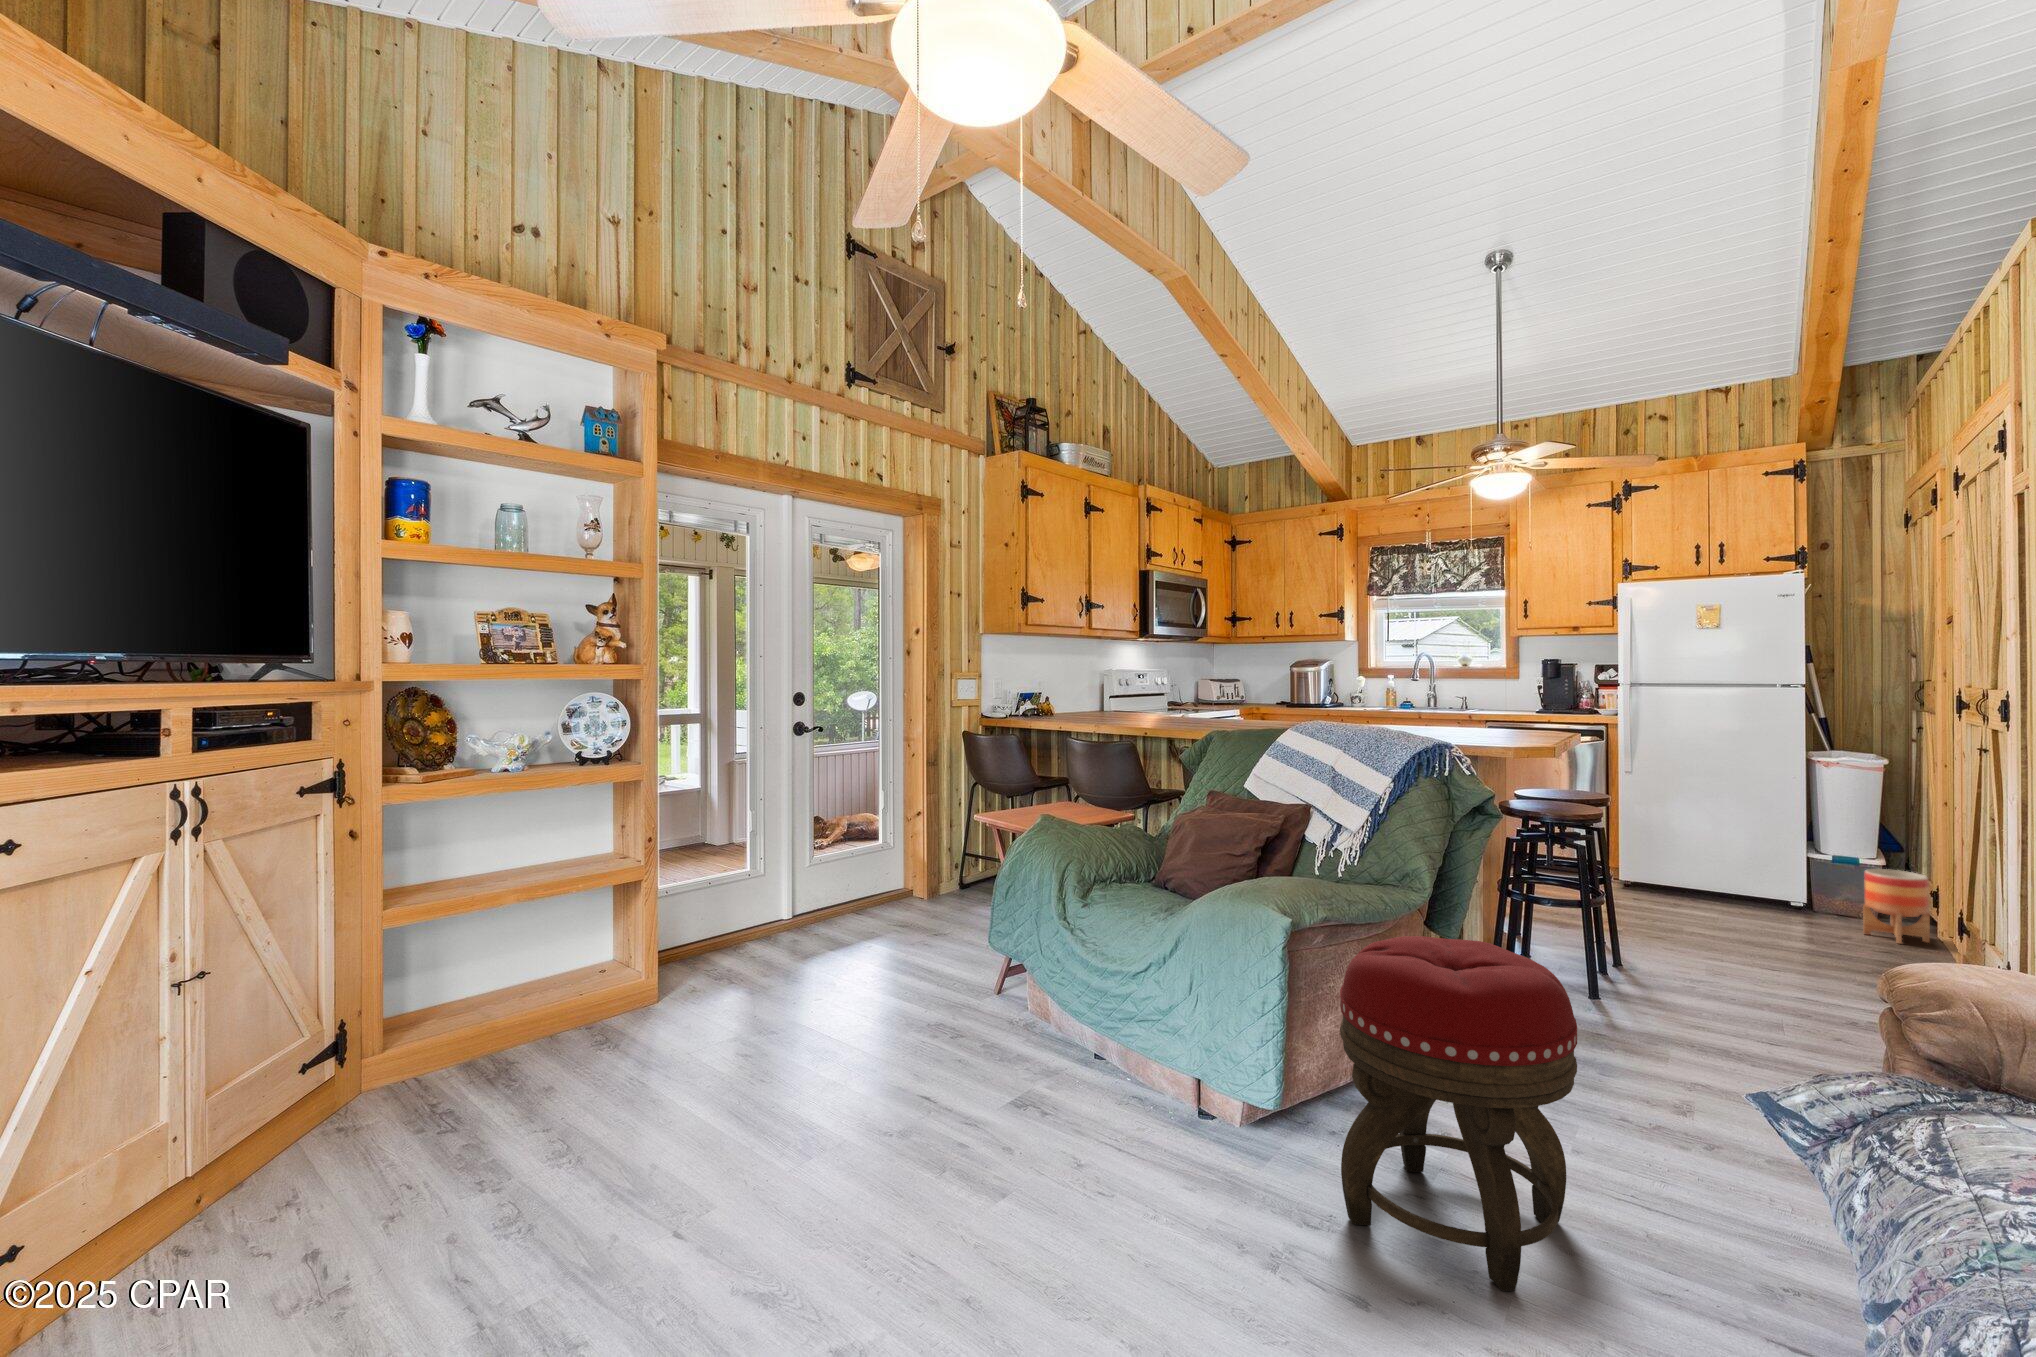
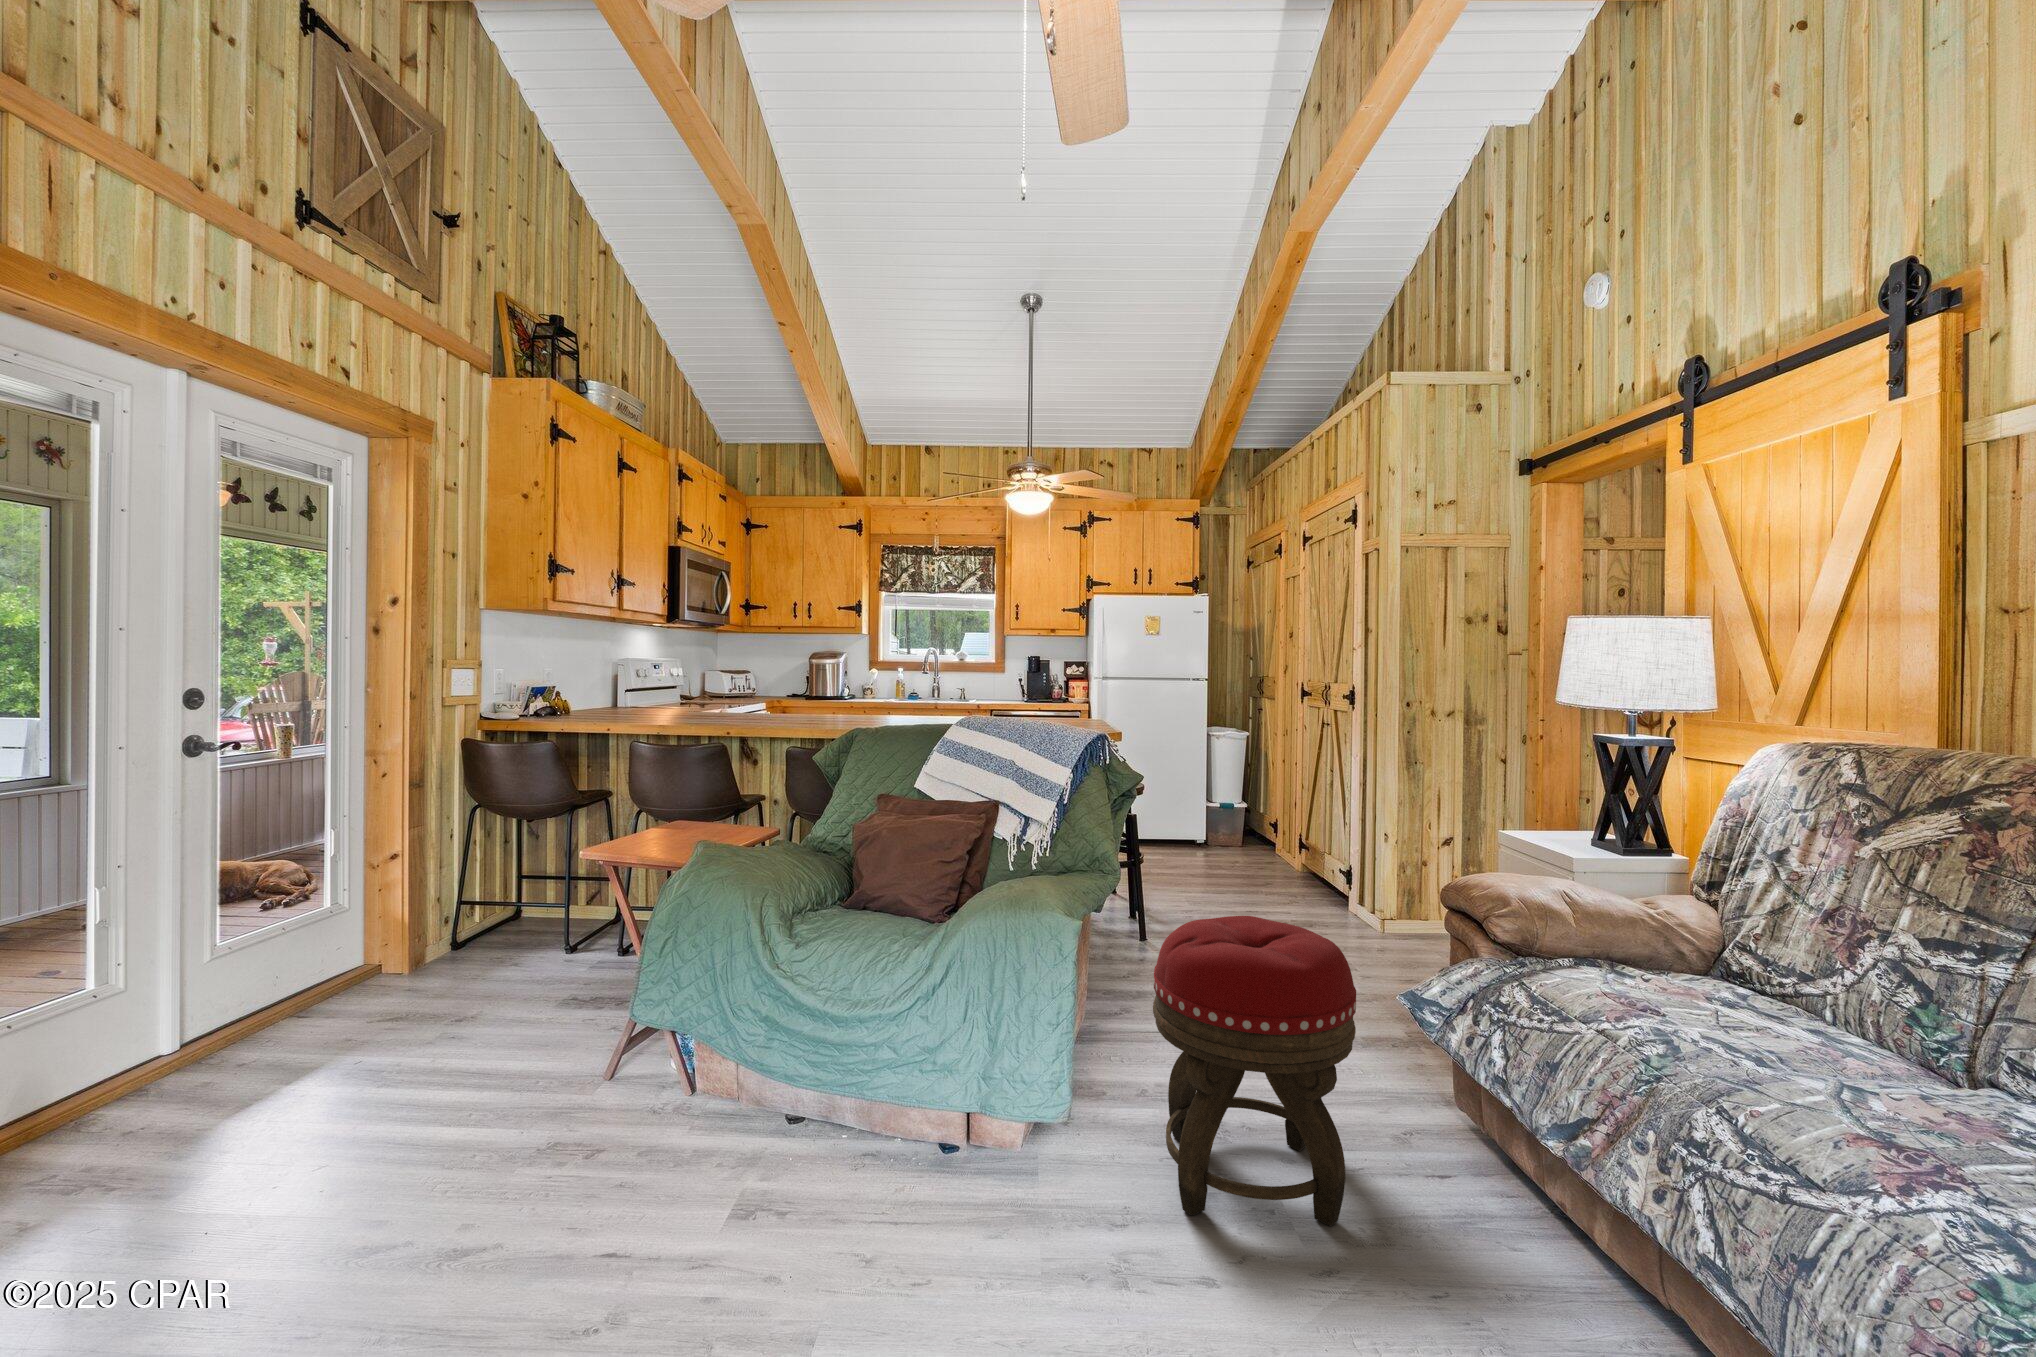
planter: present [1863,869,1930,944] -> none [1249,809,1283,860]

